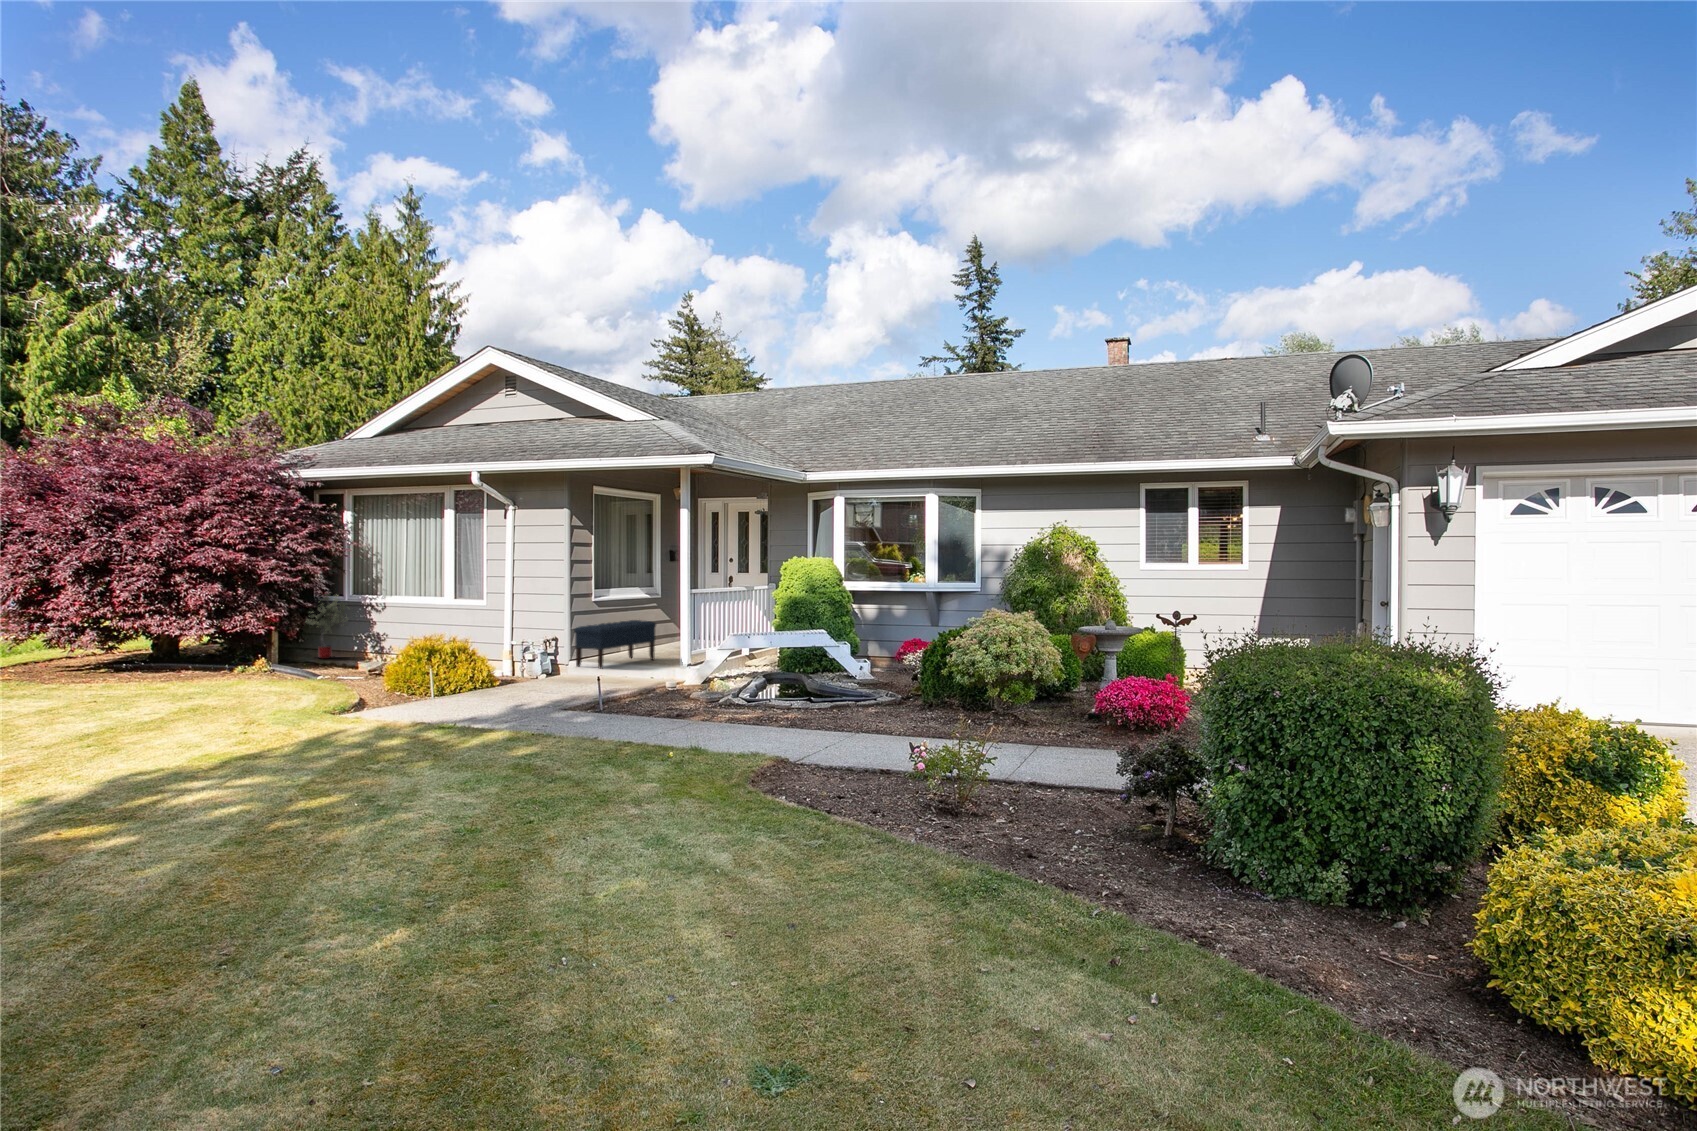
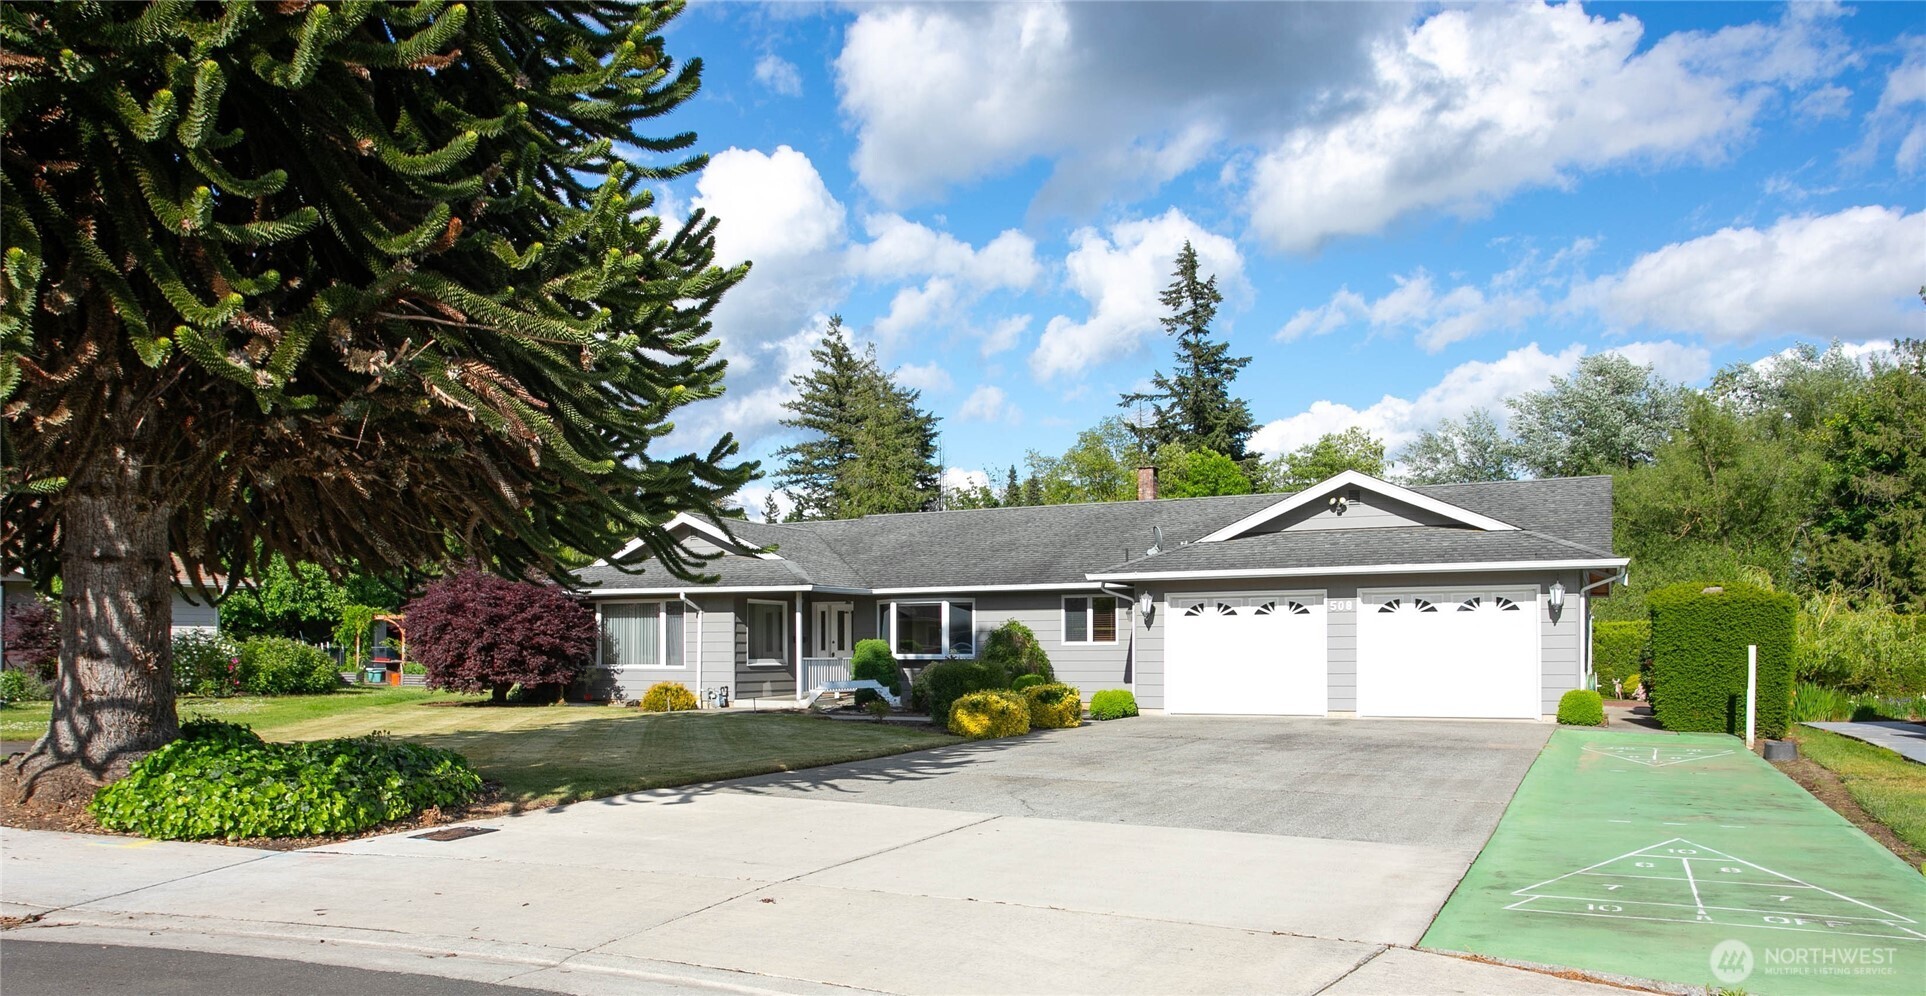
bench: present [574,620,656,669] -> none [736,677,782,703]

